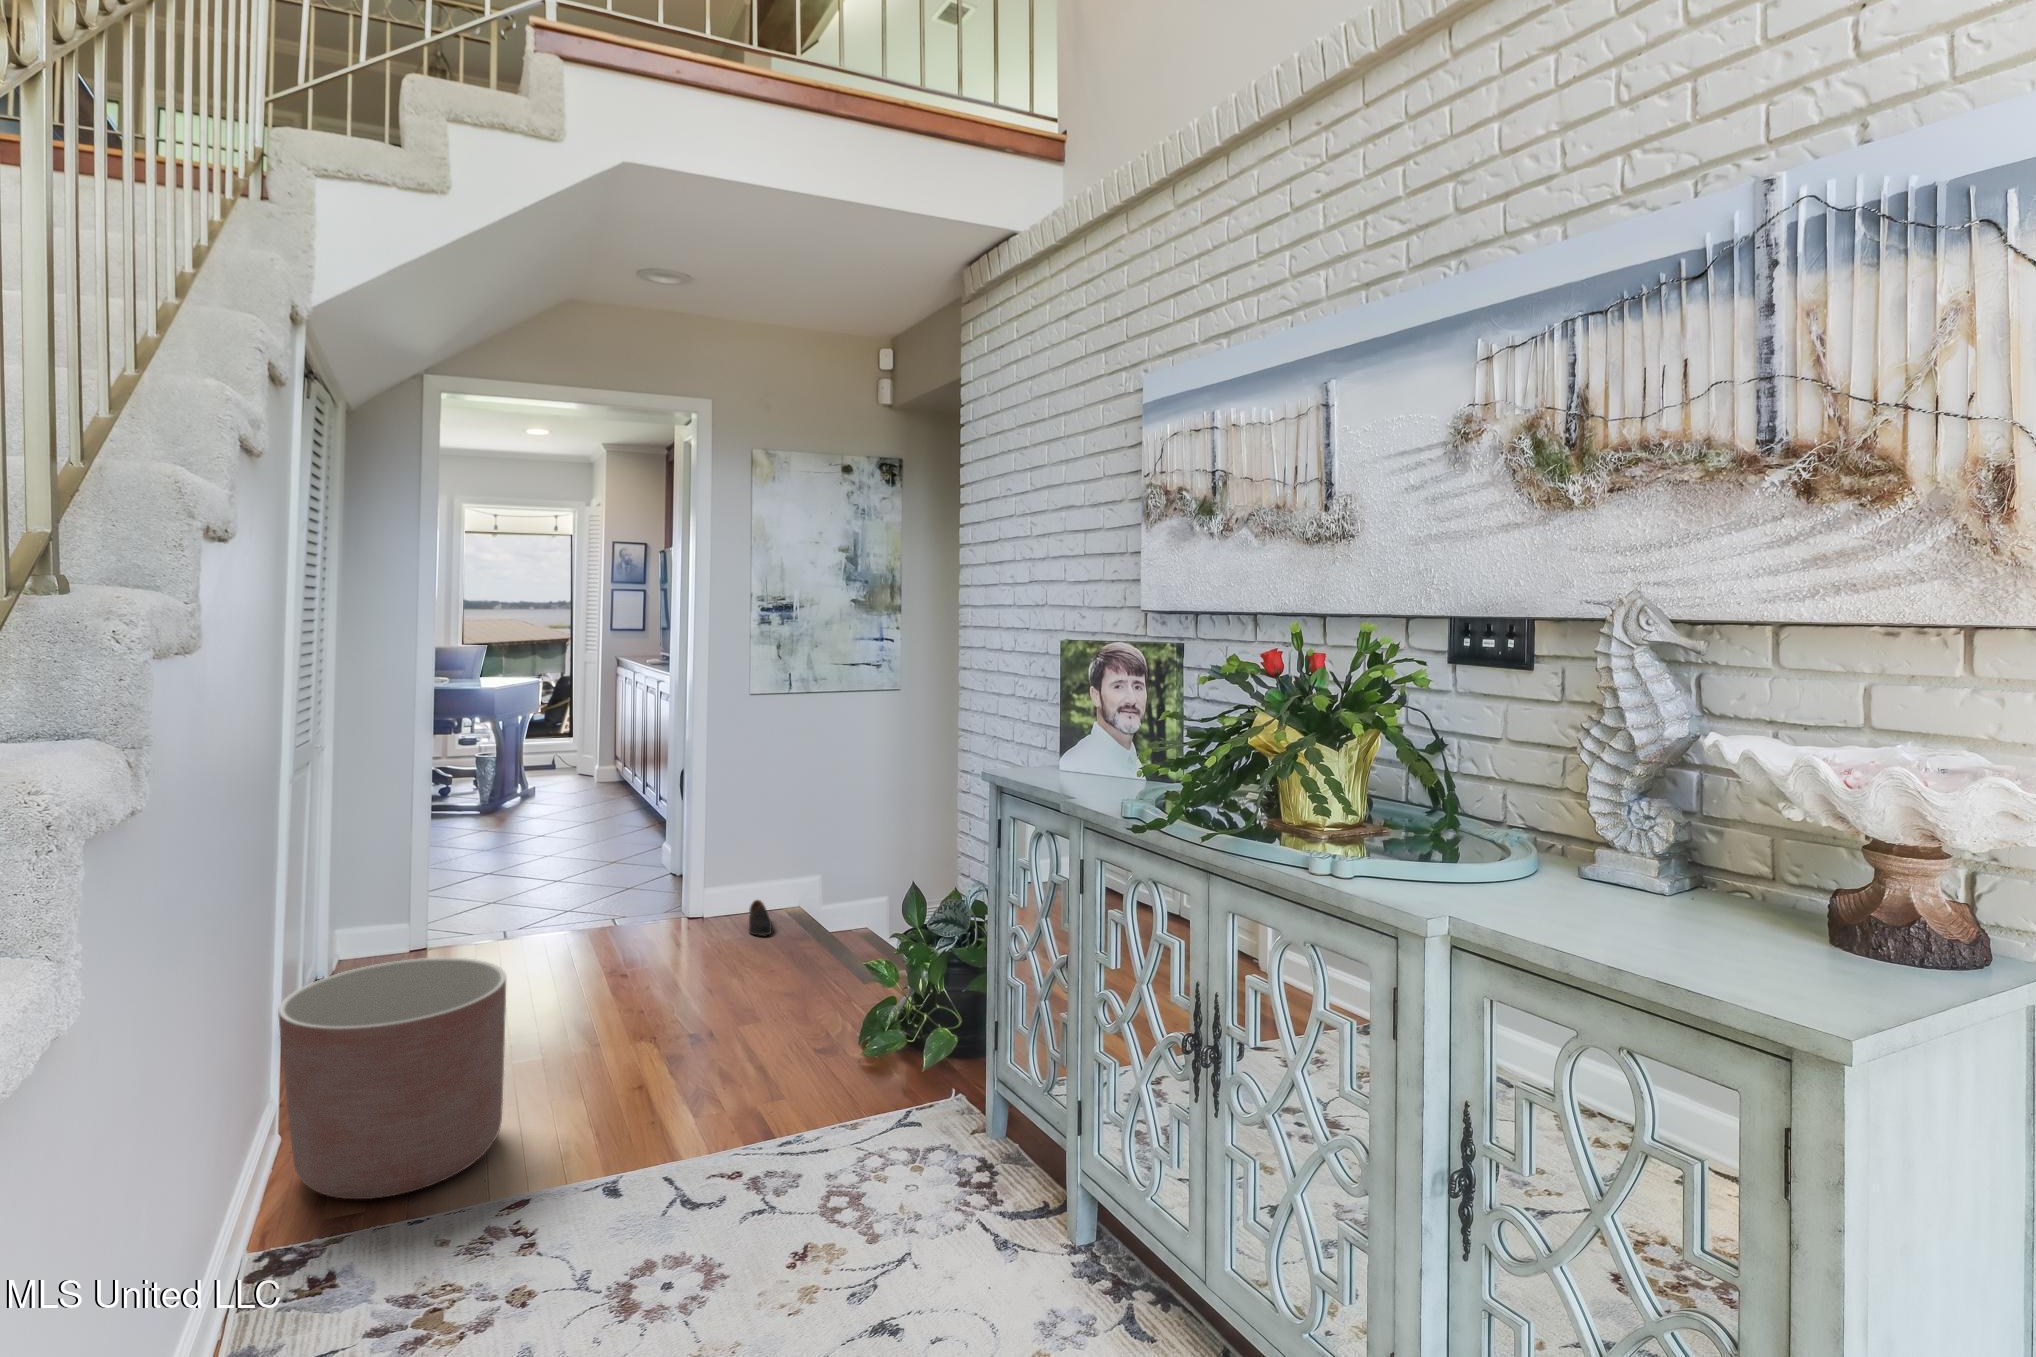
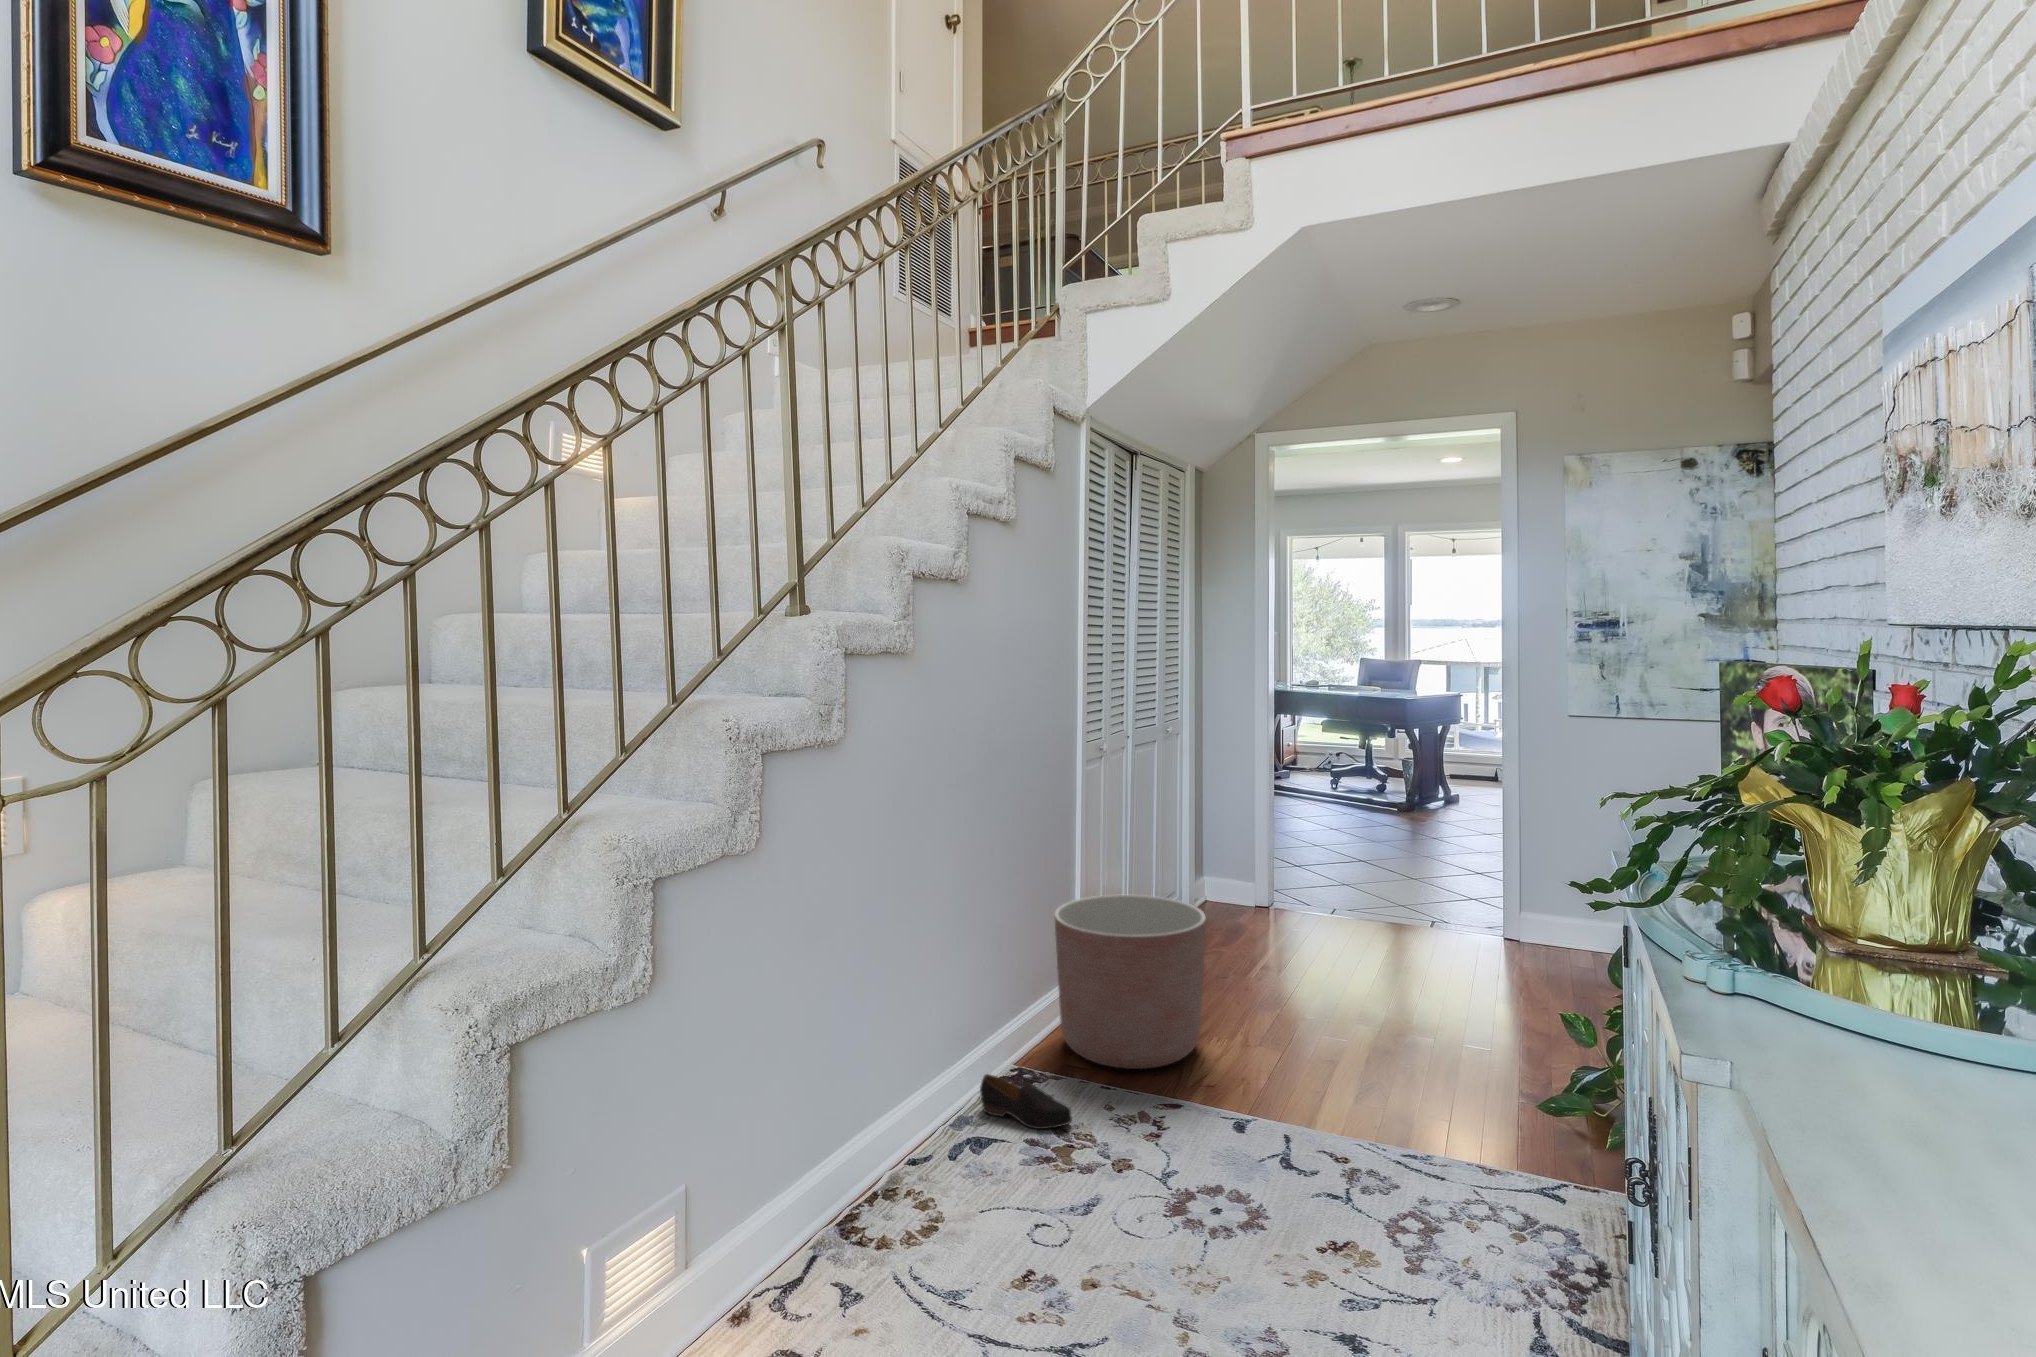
shoe: present [749,900,772,935] -> present [980,1074,1072,1129]

